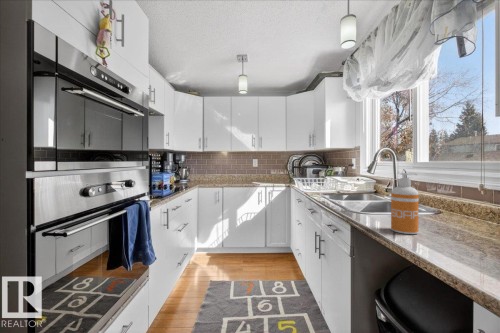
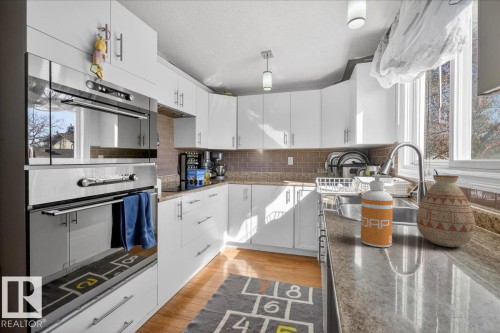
vase: none [425,172,472,229] -> present [417,175,475,247]

